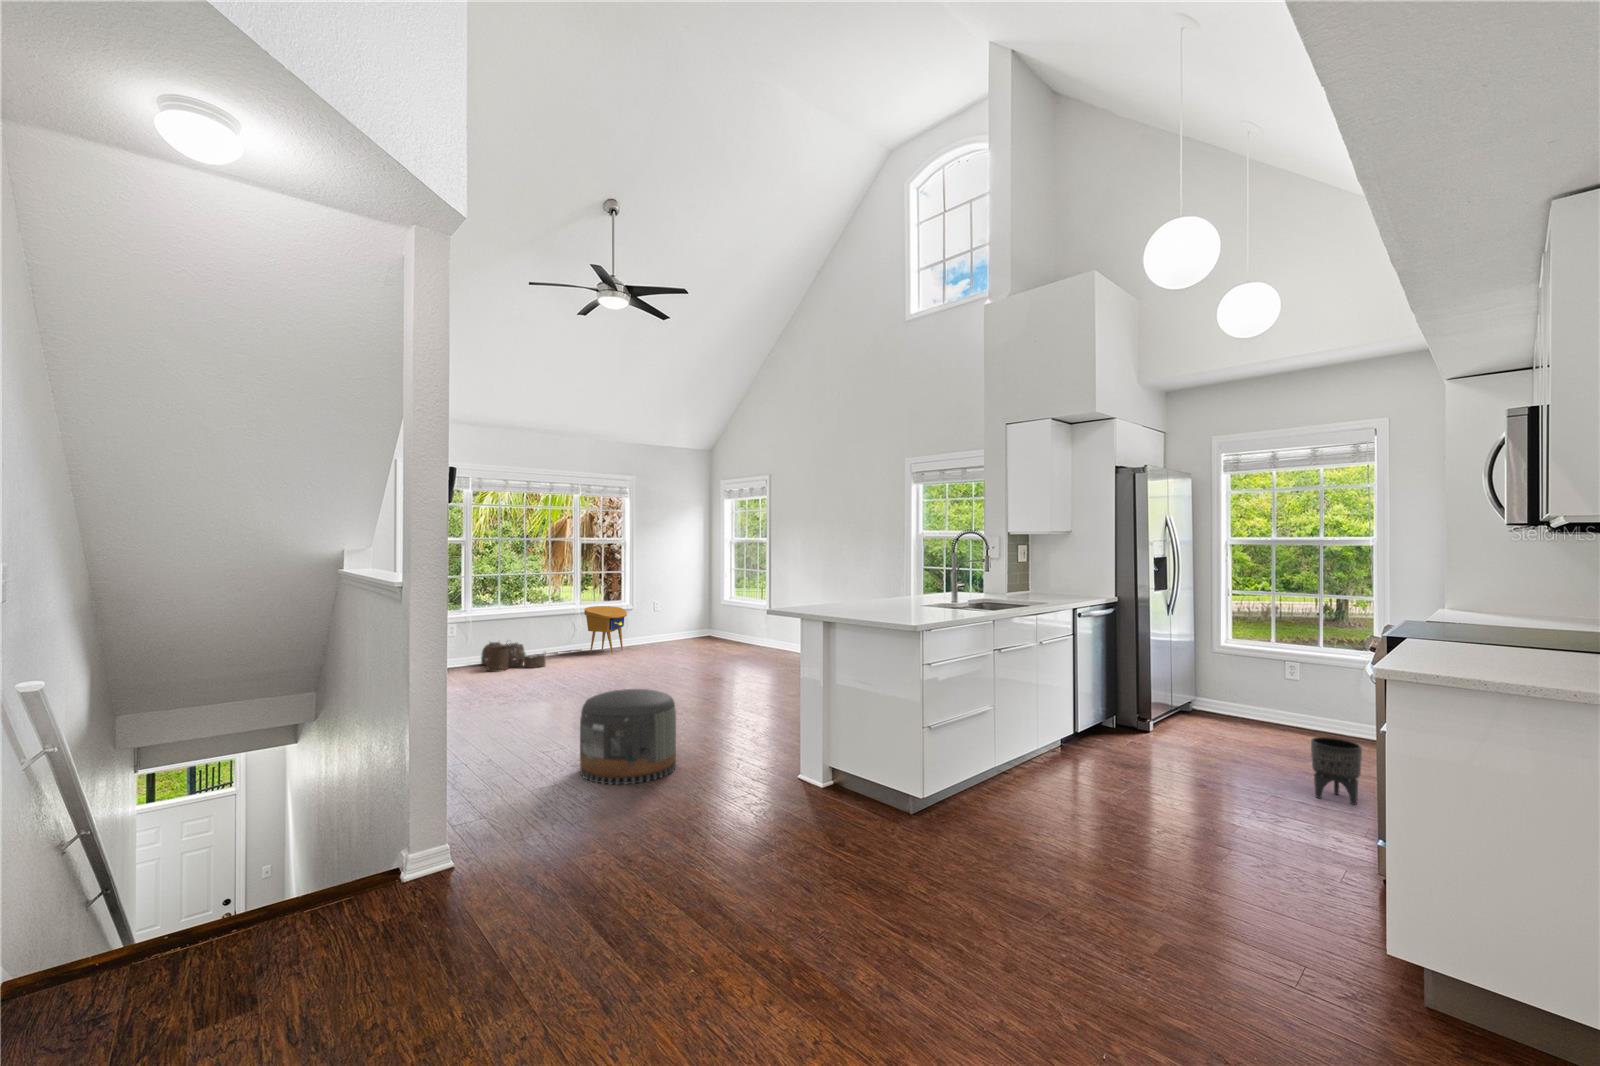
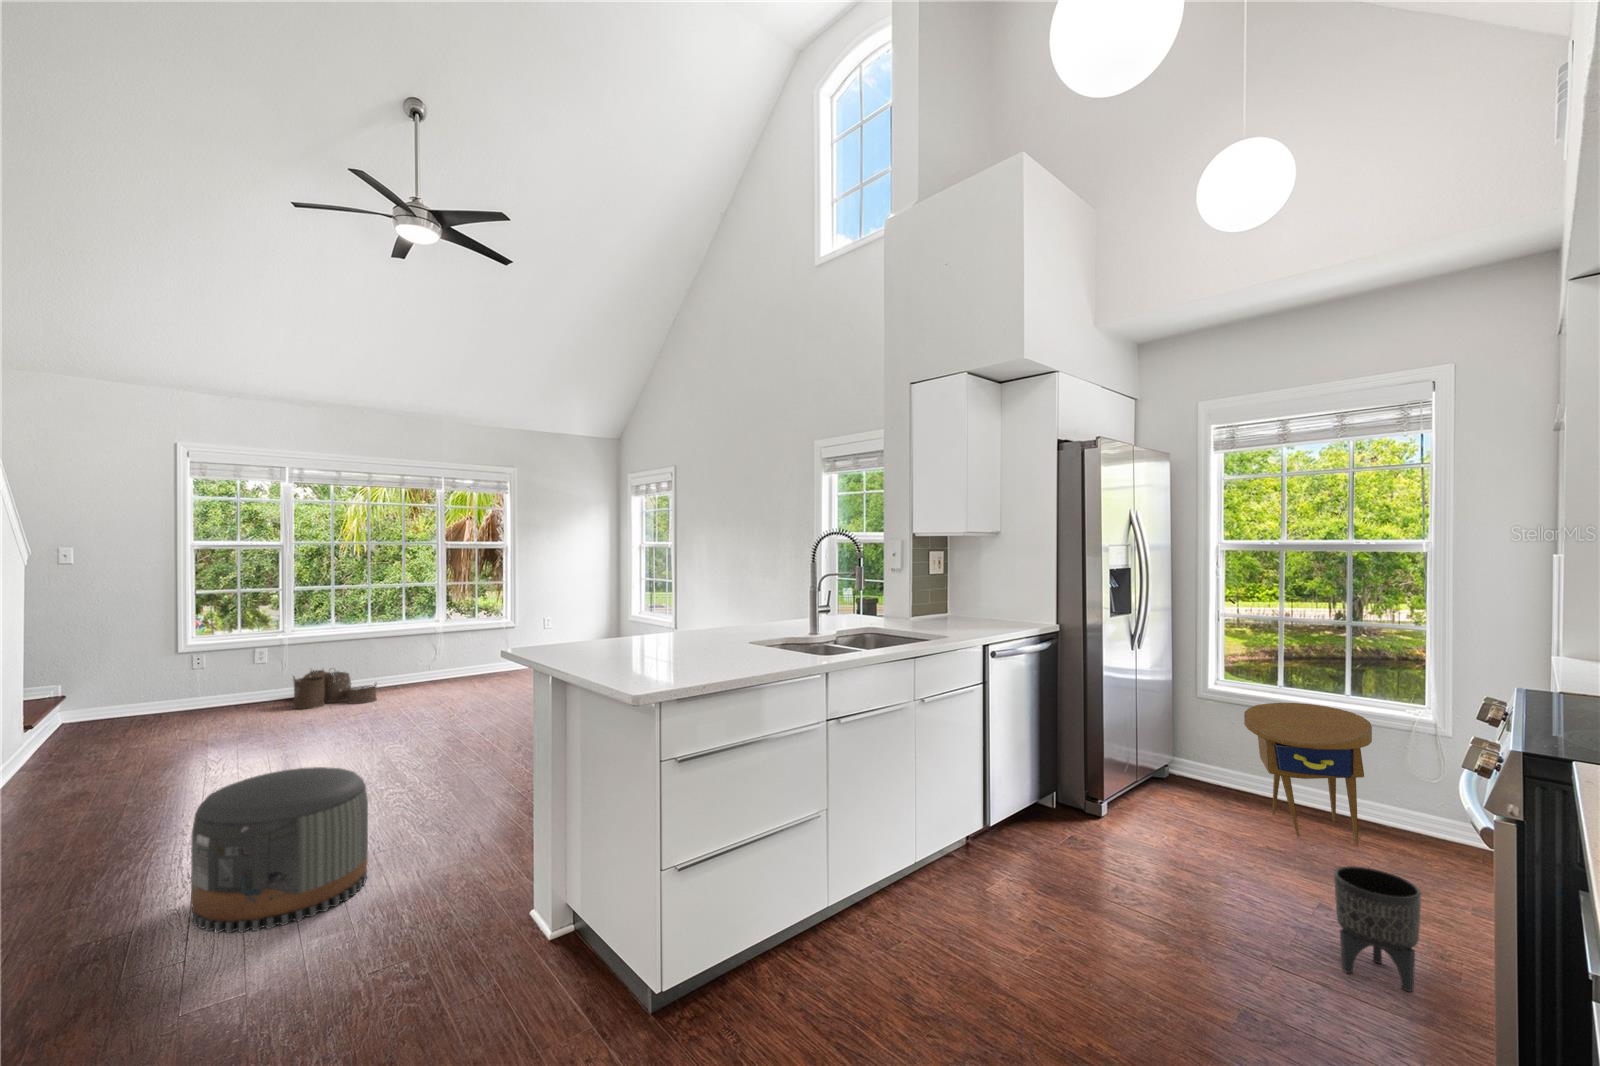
side table: present [584,606,627,654] -> present [1244,703,1372,845]

